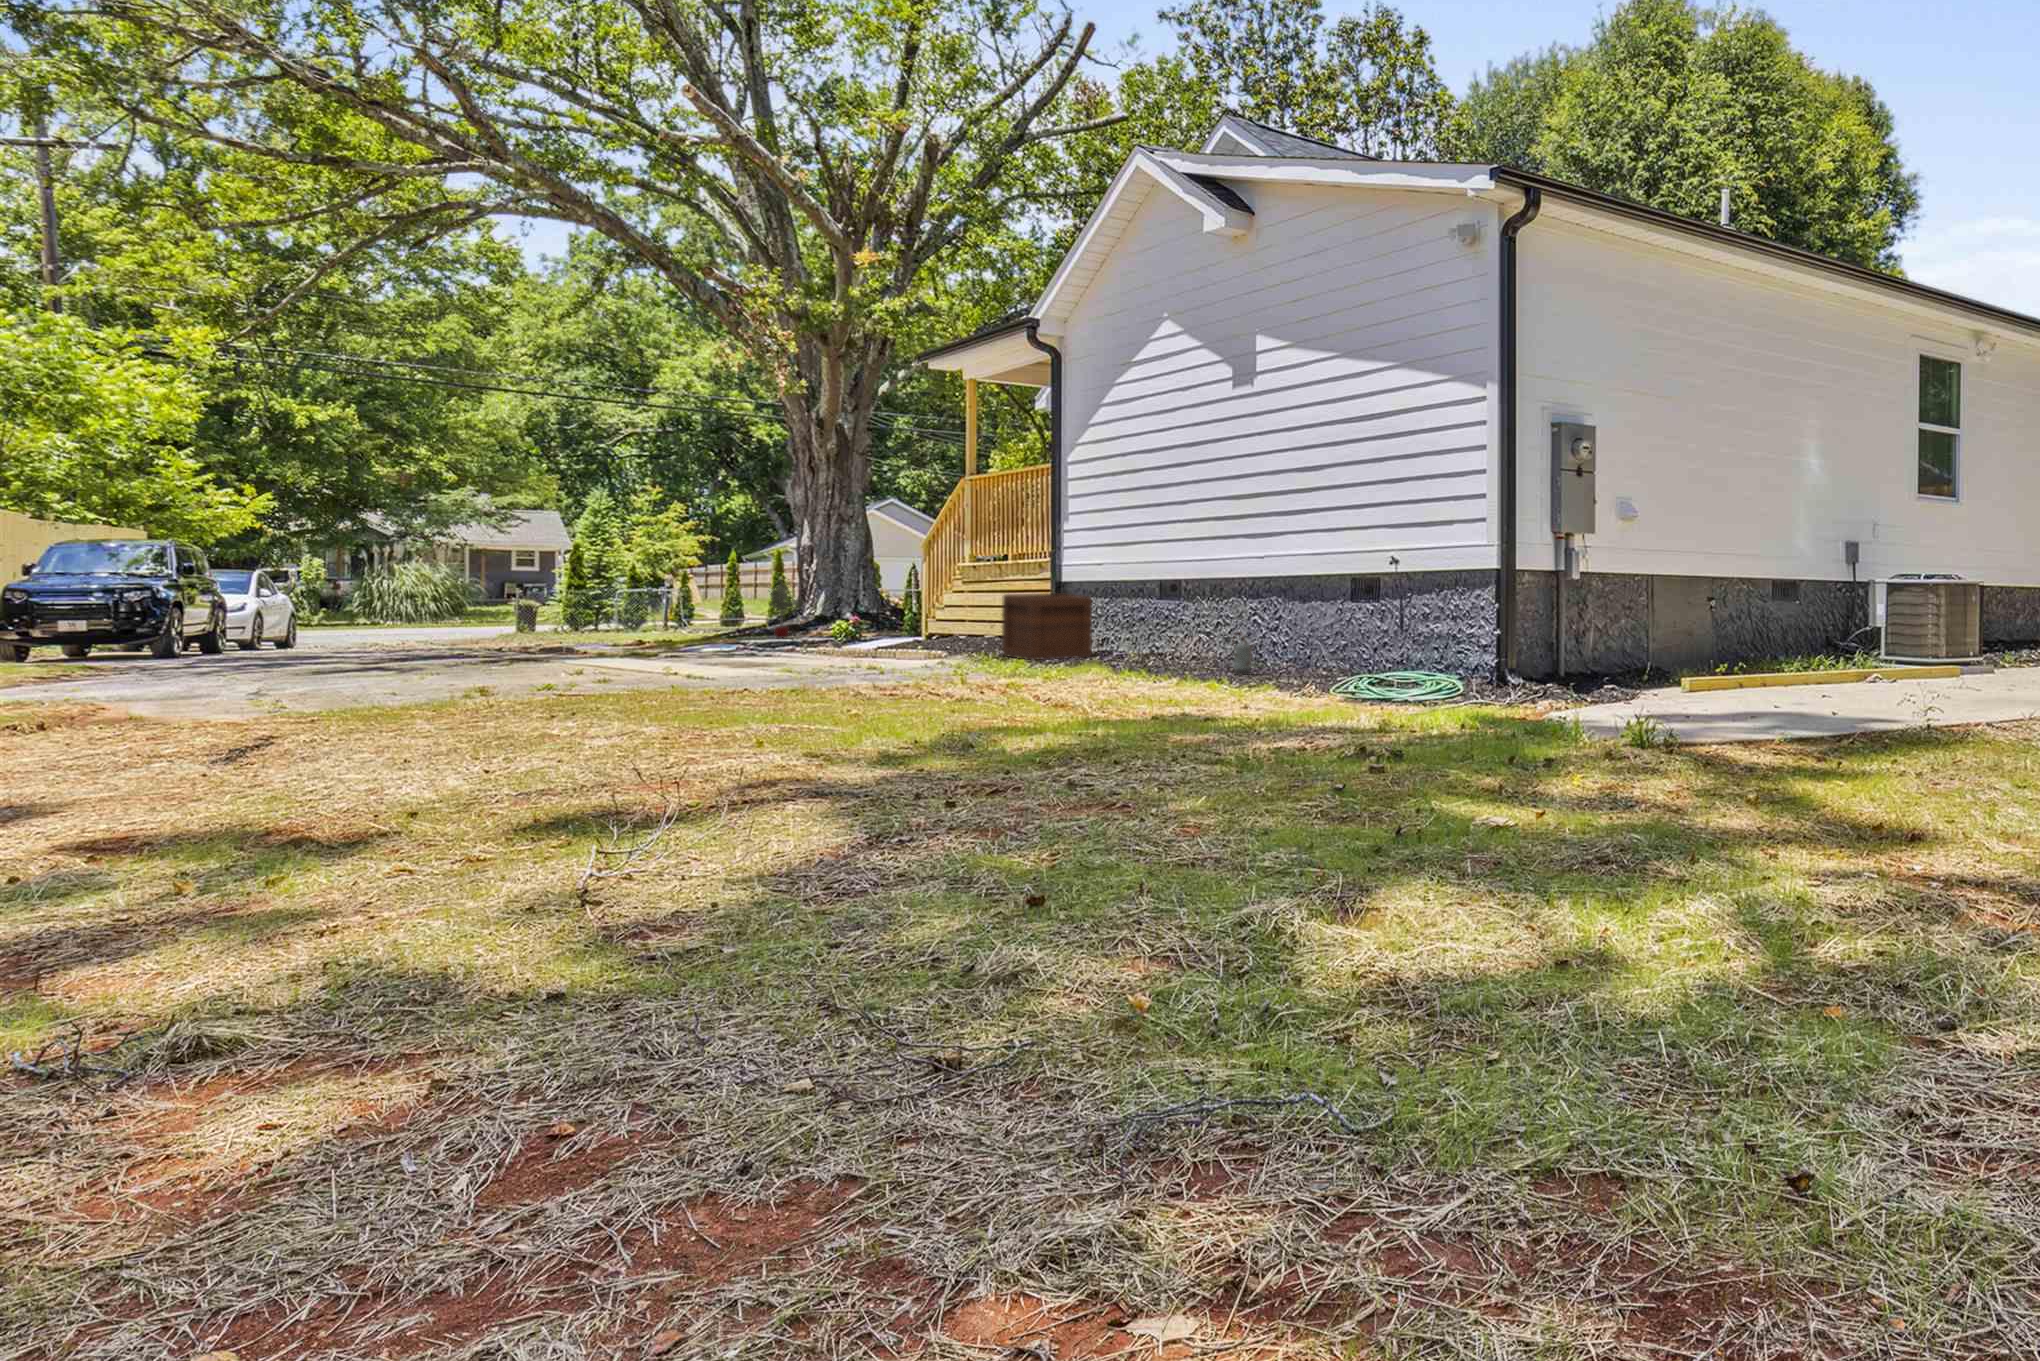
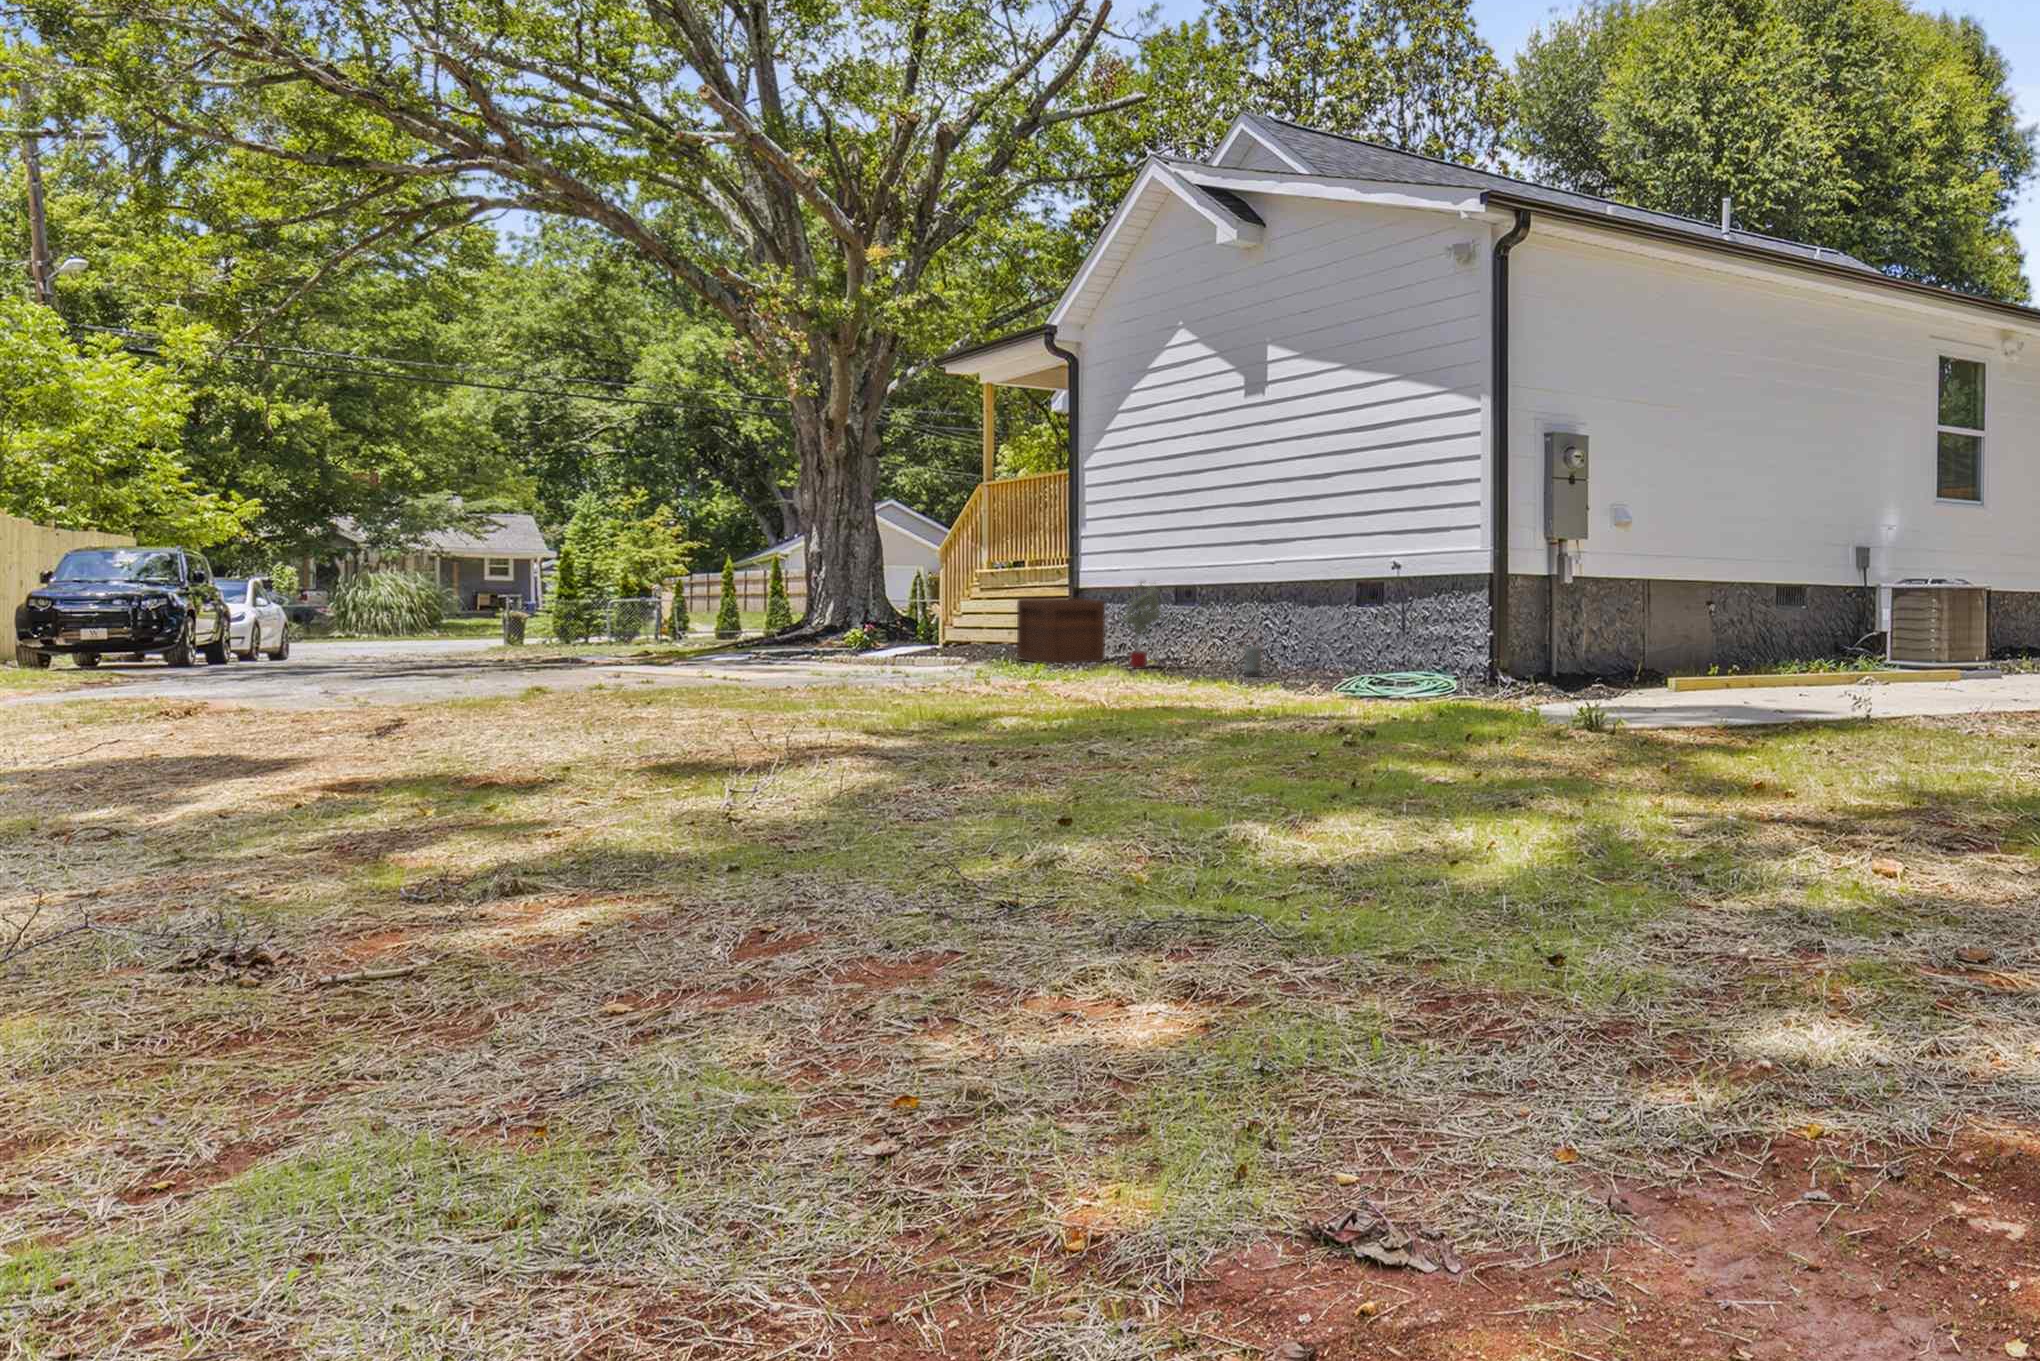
potted tree: present [769,579,804,638] -> present [1123,582,1171,669]

